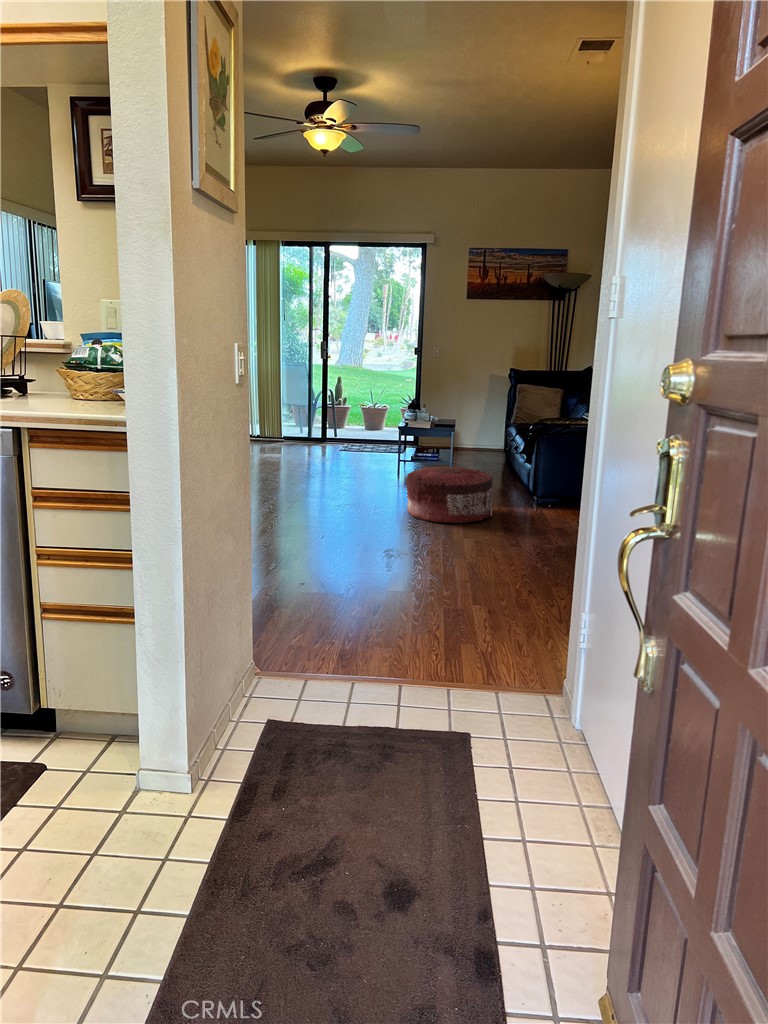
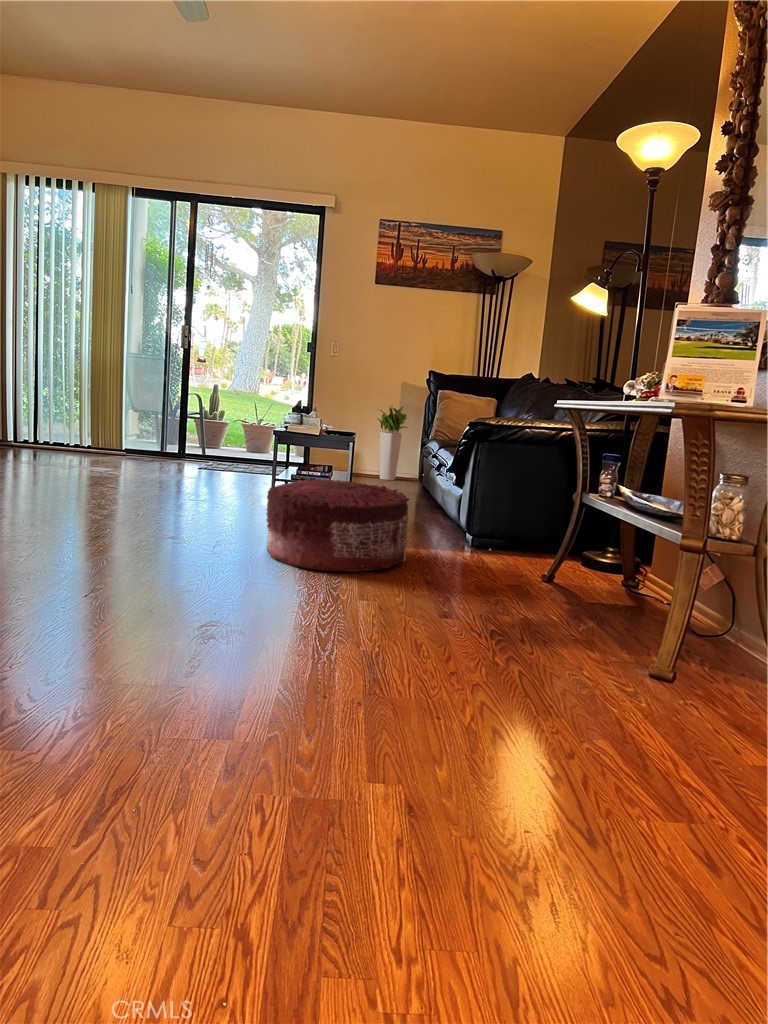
planter: none [469,394,496,452] -> present [377,406,407,480]

